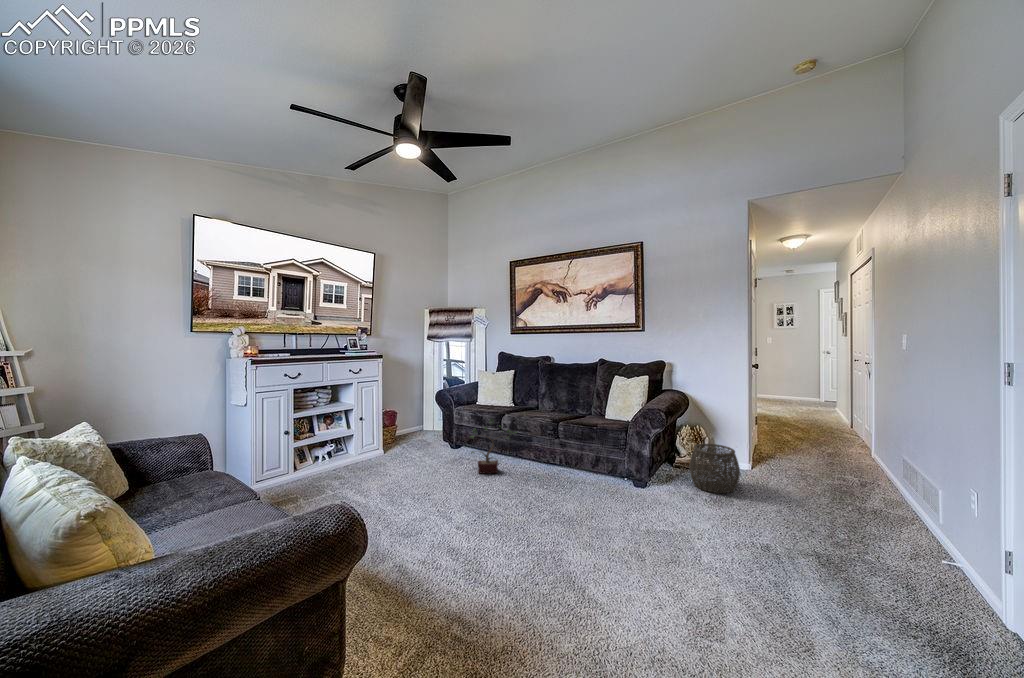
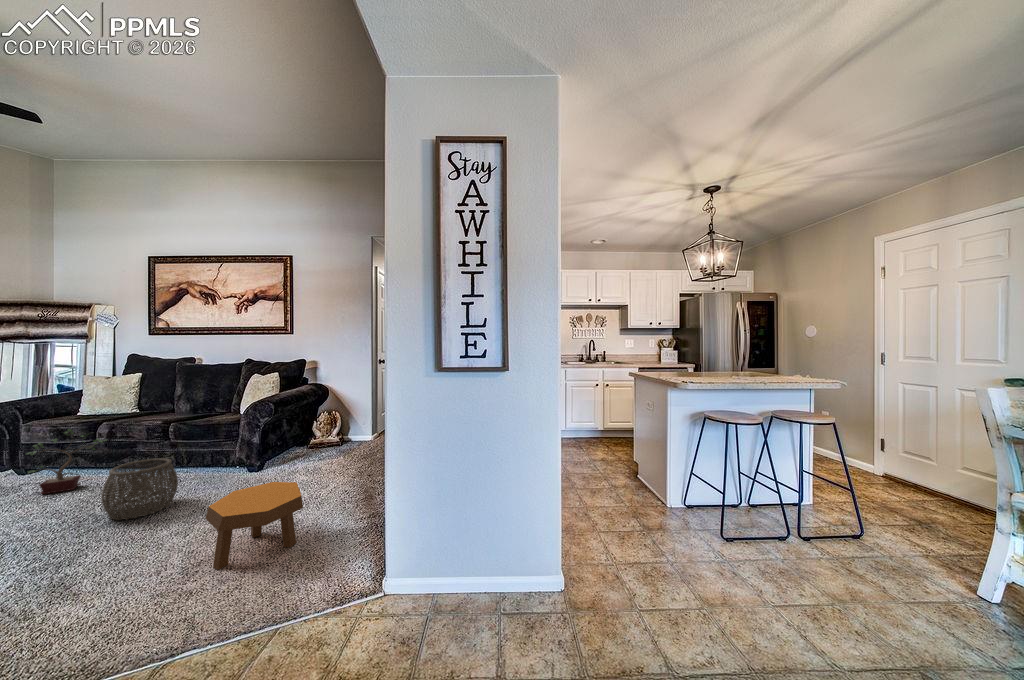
woven basket: present [689,444,740,494] -> present [101,458,178,520]
footstool: none [699,519,817,623] -> present [205,482,303,570]

